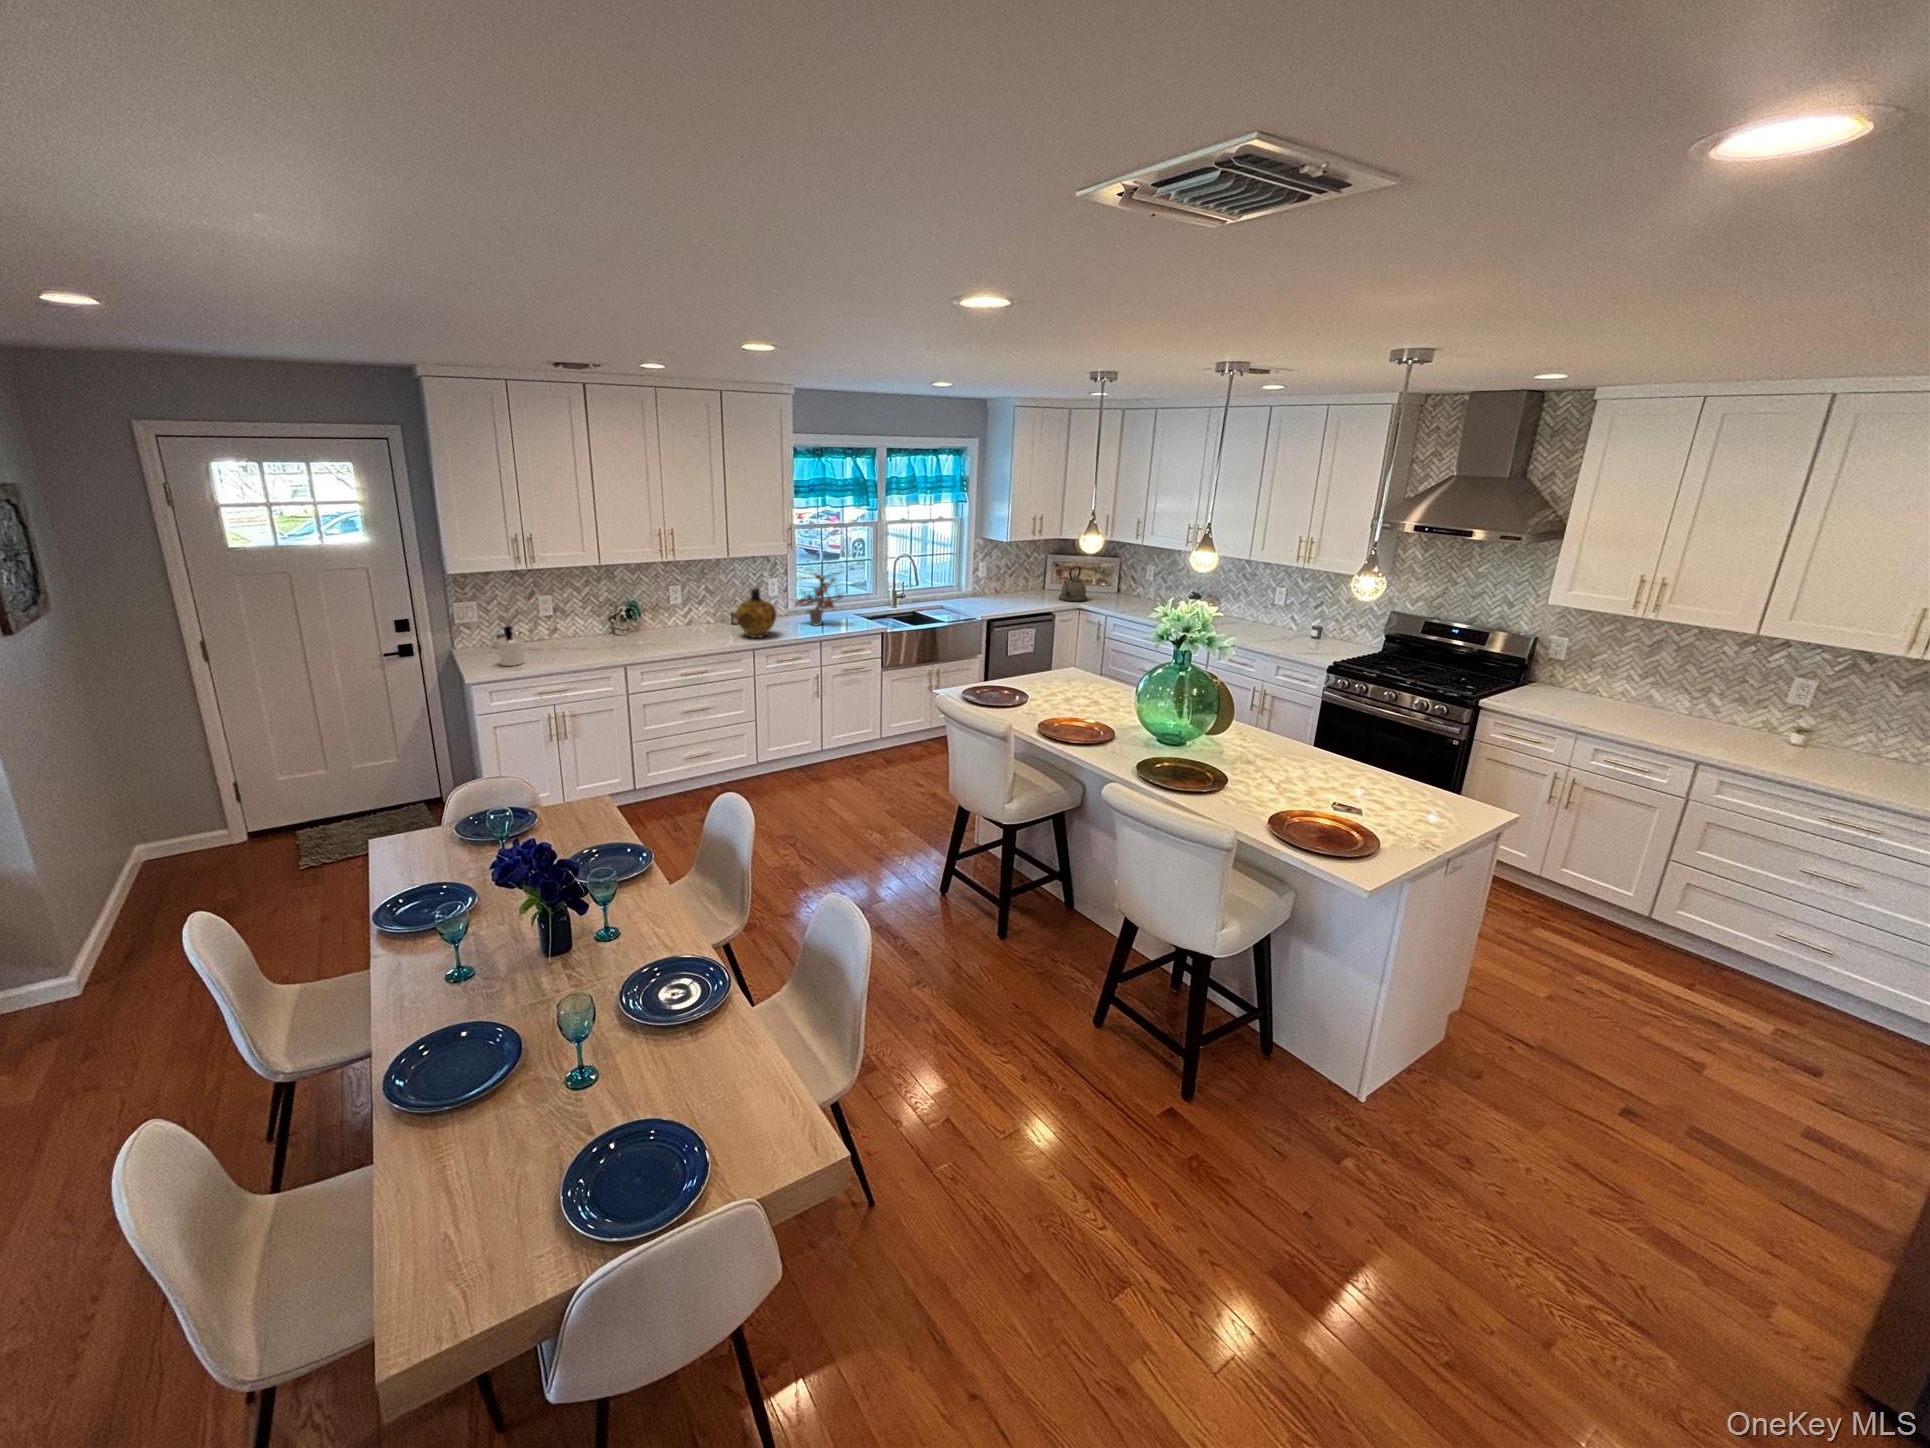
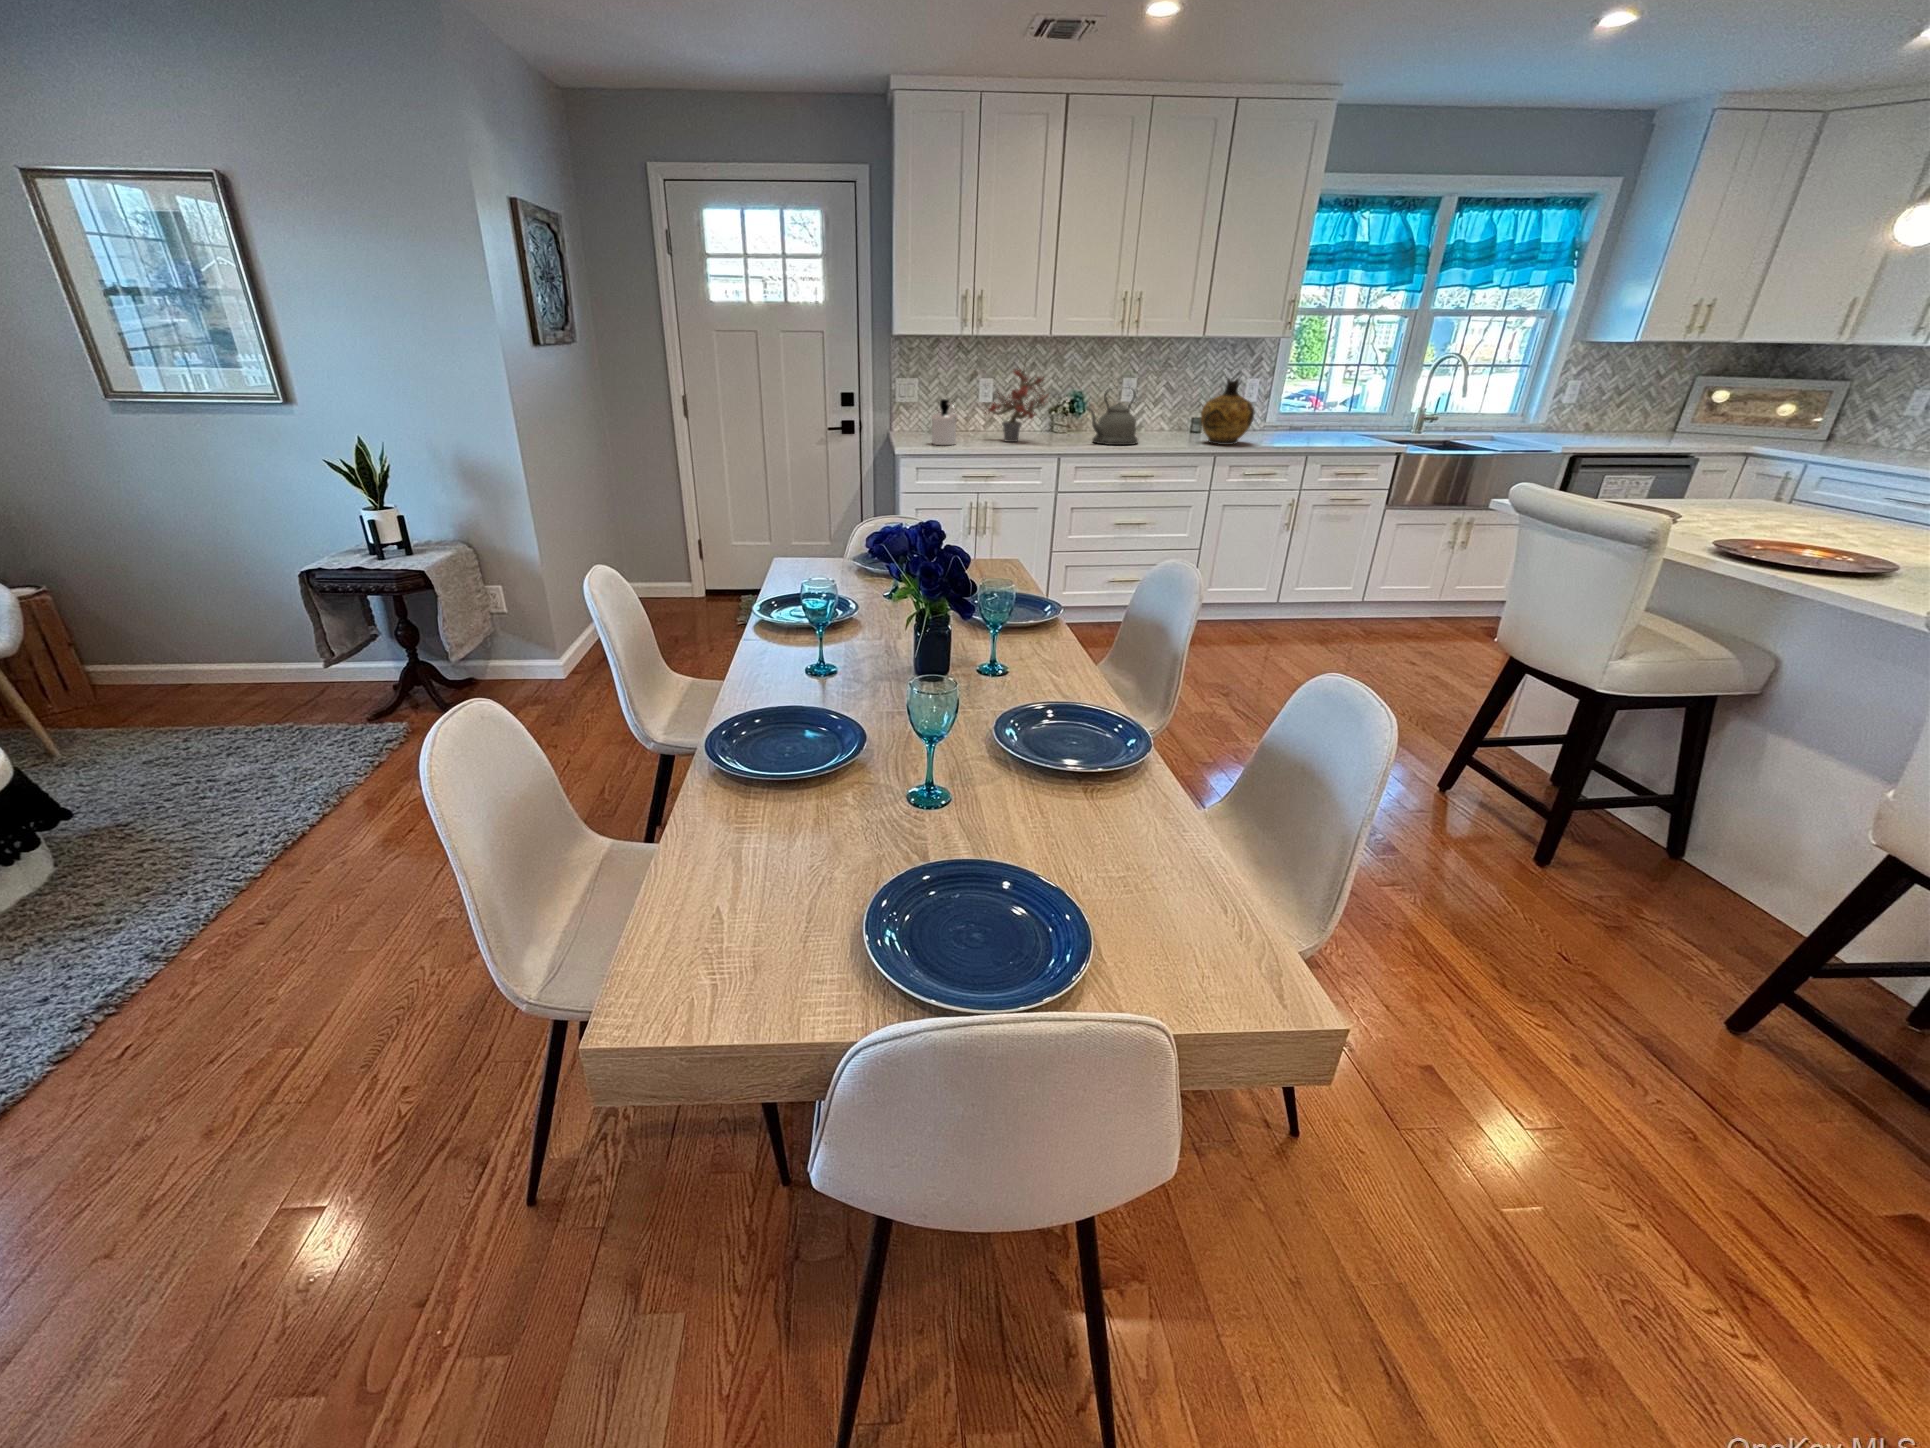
kettle: present [1059,566,1088,602] -> present [1088,389,1138,445]
potted plant: present [795,574,843,625] -> present [985,355,1047,442]

